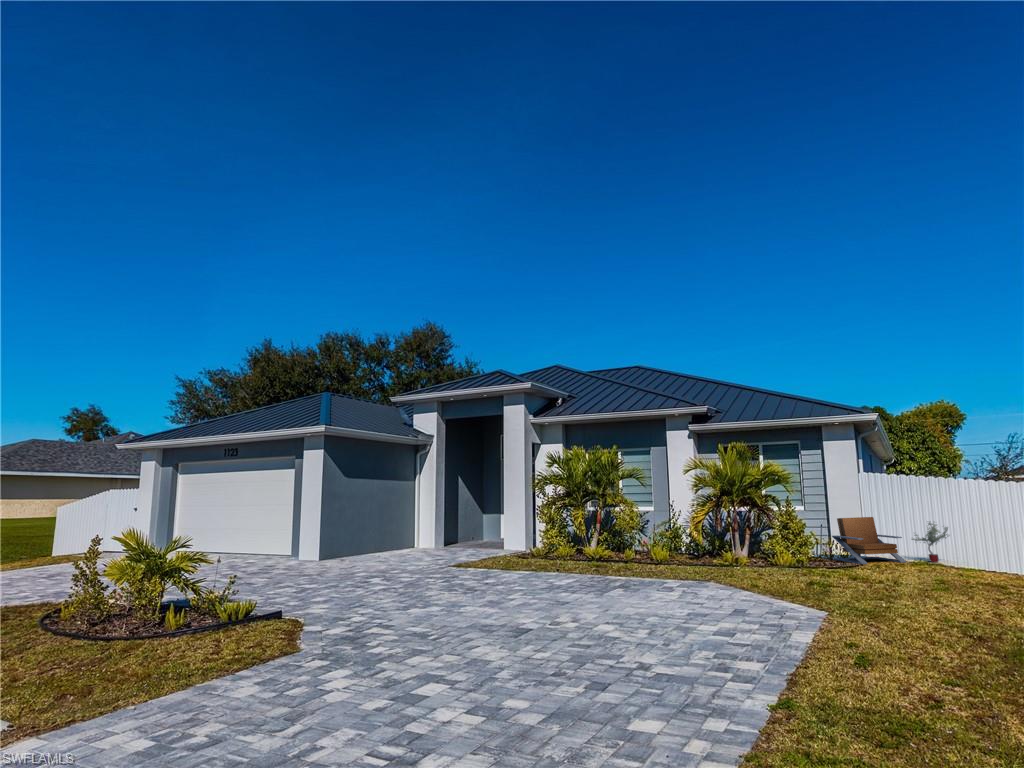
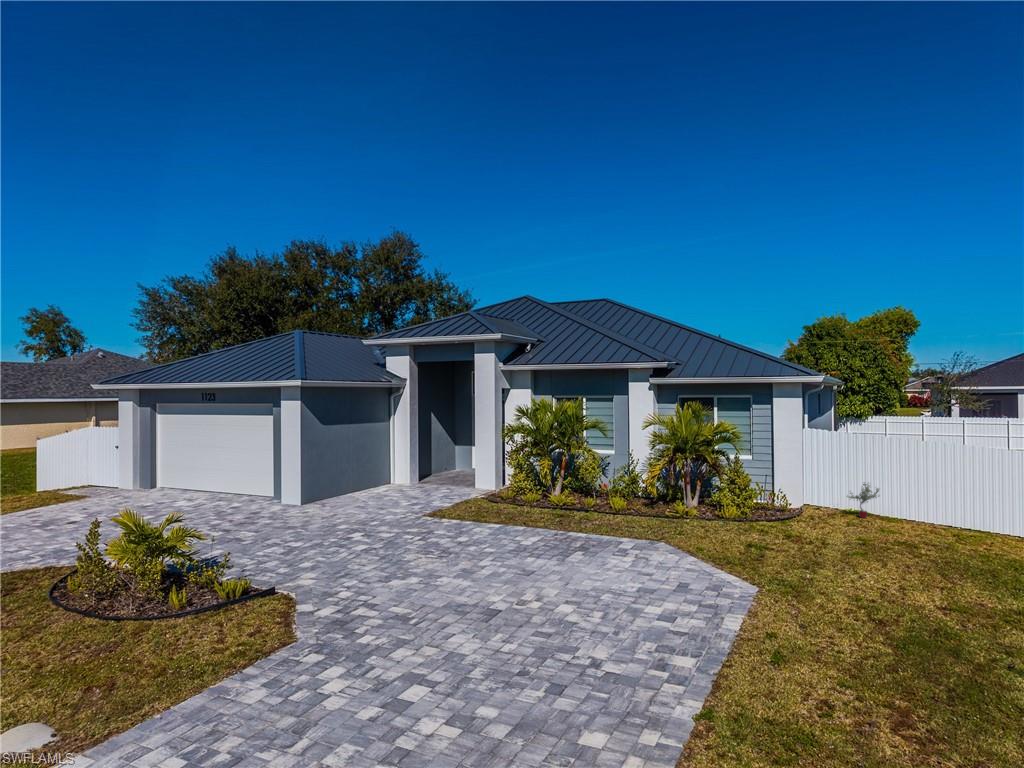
lounge chair: present [832,517,906,564] -> none [777,474,839,519]

